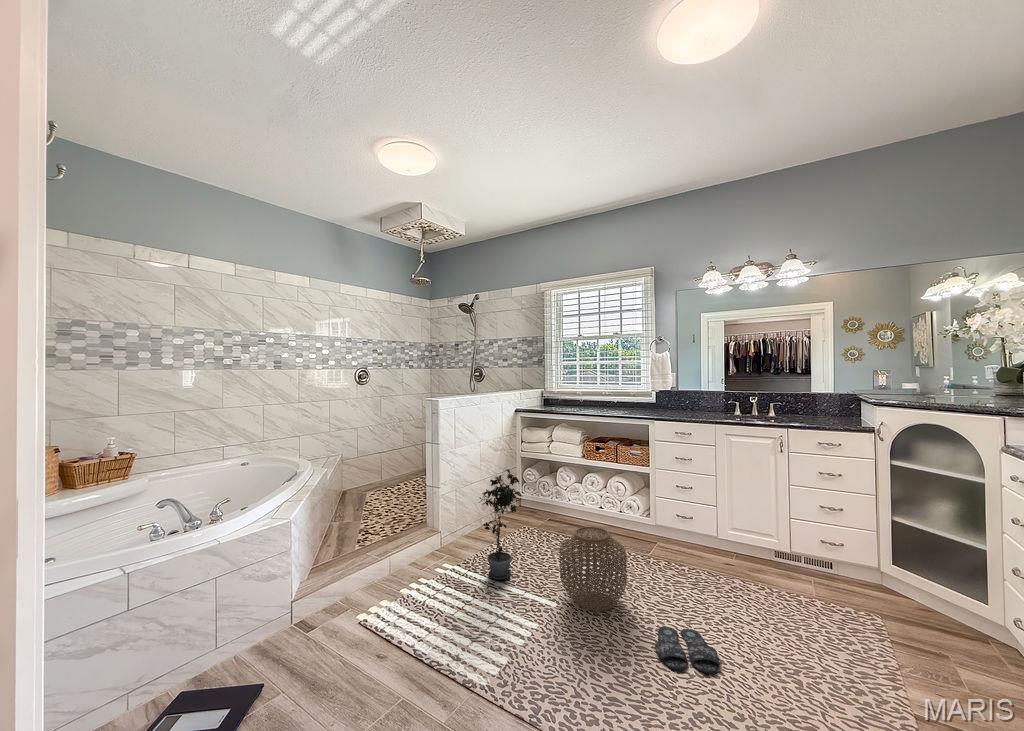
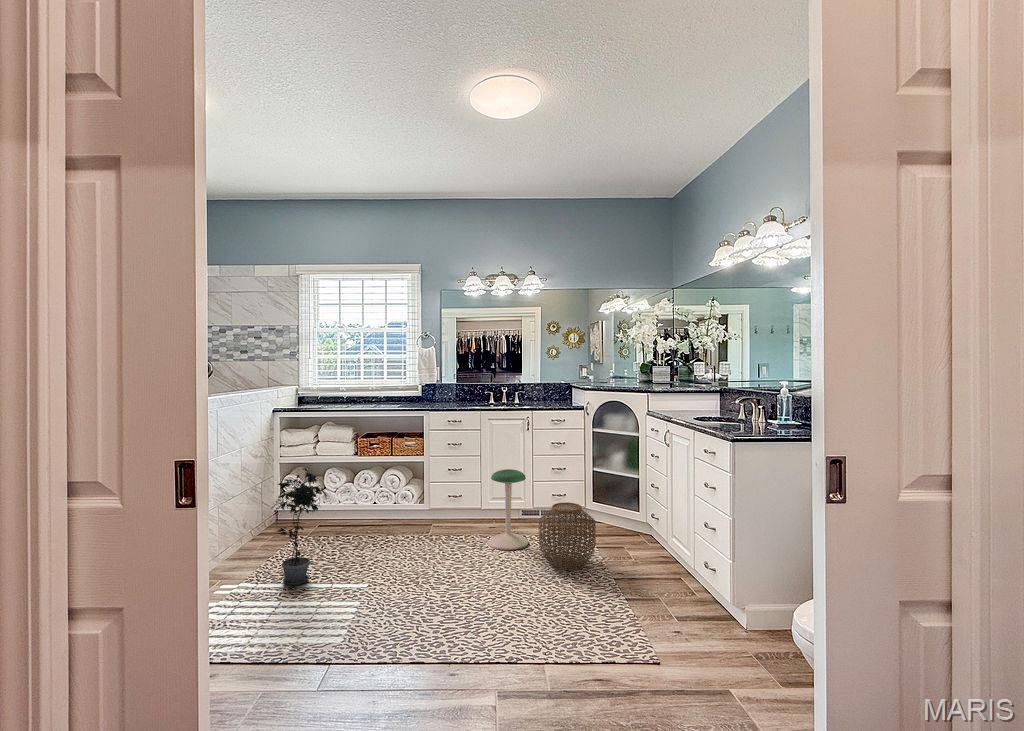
stool: none [714,498,773,606] -> present [488,469,528,550]
woven basket: present [559,527,627,612] -> present [539,502,596,571]
slippers: present [655,627,719,674] -> none [461,573,509,599]

